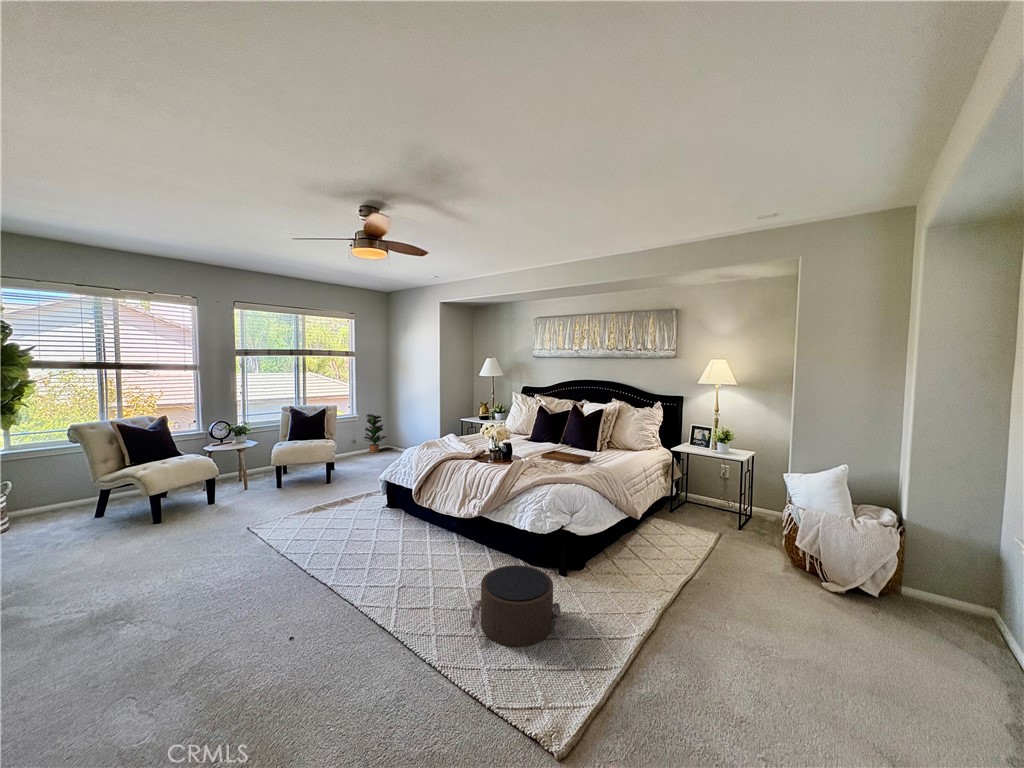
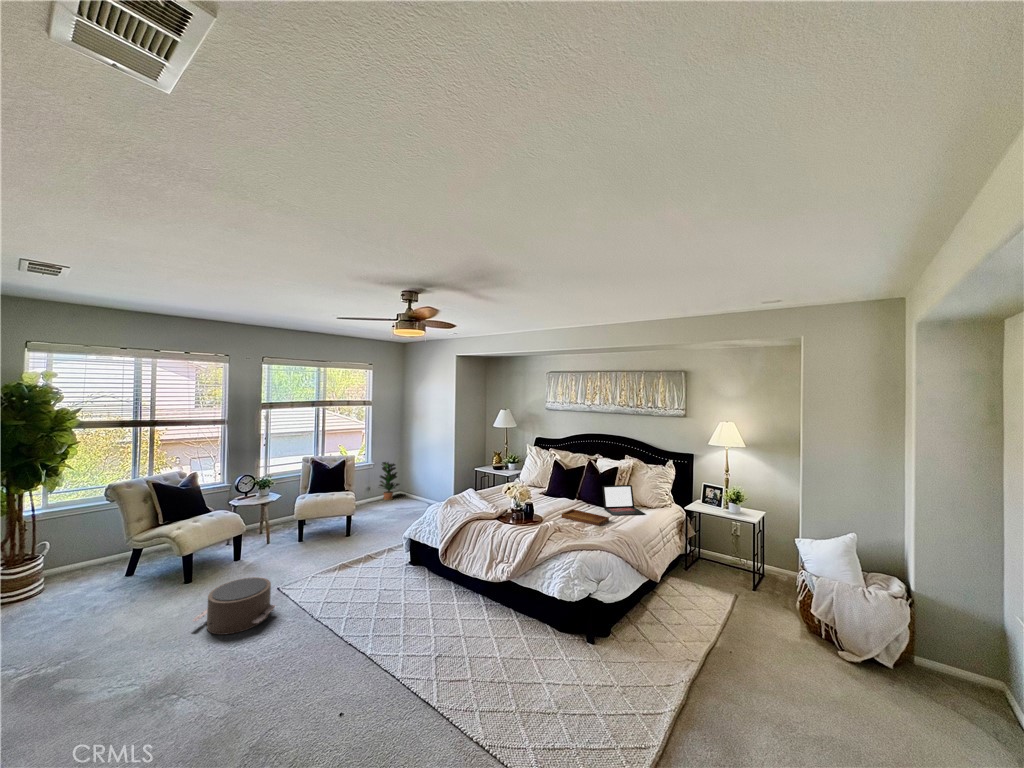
laptop: none [587,427,630,457] -> present [602,485,645,516]
pouf: present [470,565,564,647] -> present [193,577,275,635]

